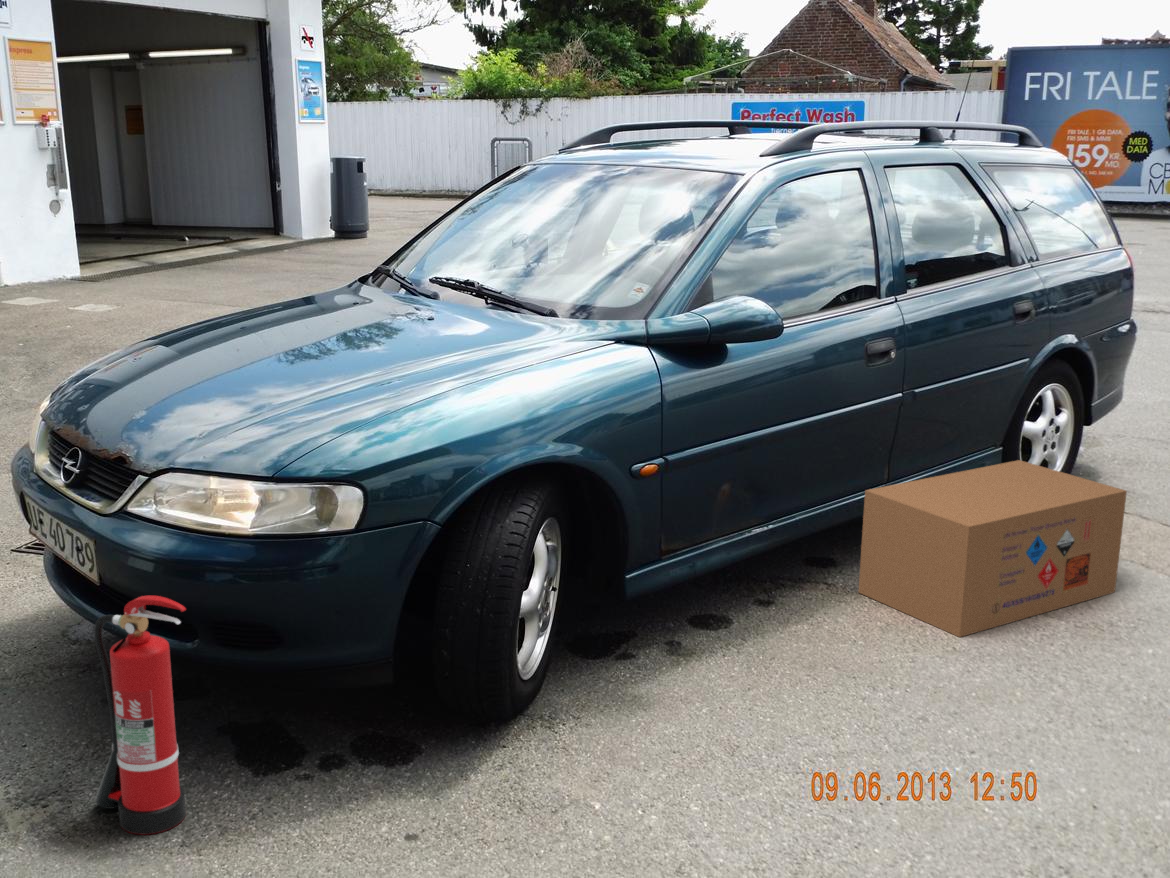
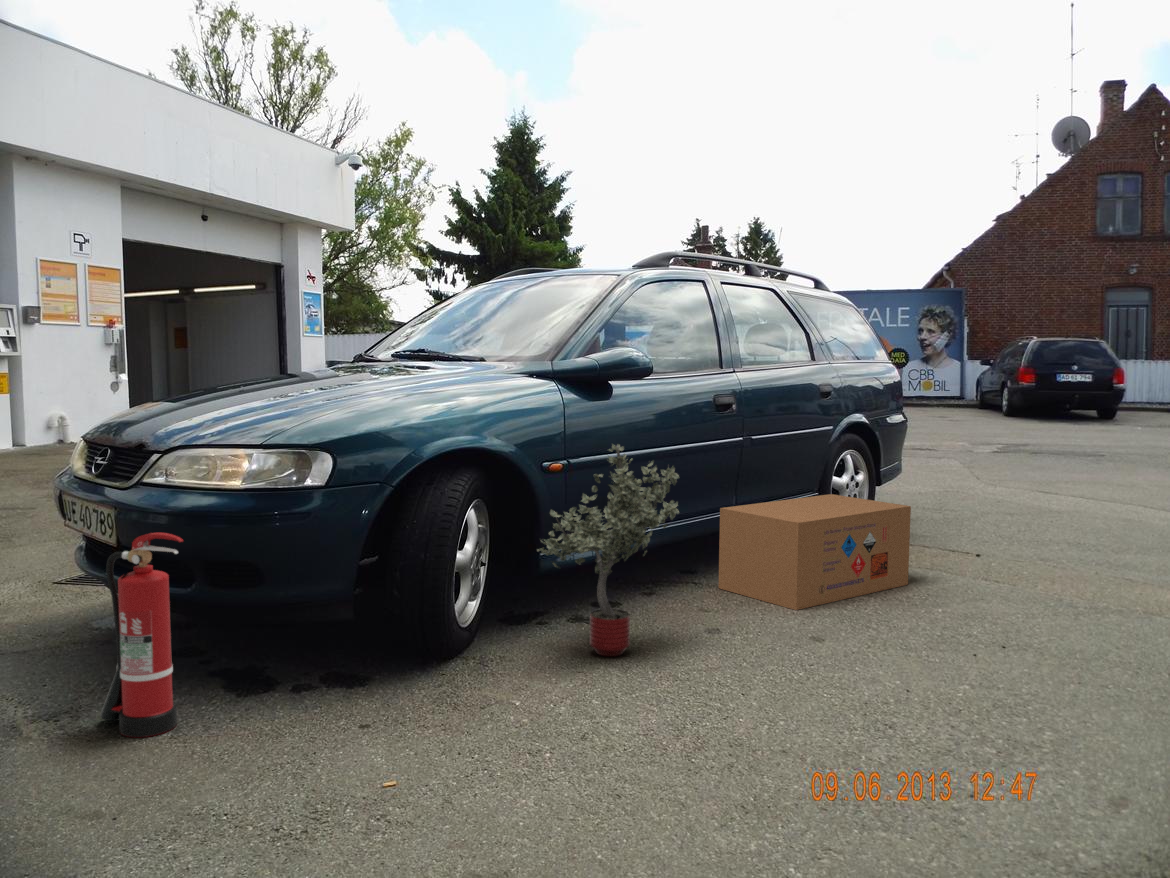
potted tree: none [621,441,811,716] -> present [537,444,679,656]

